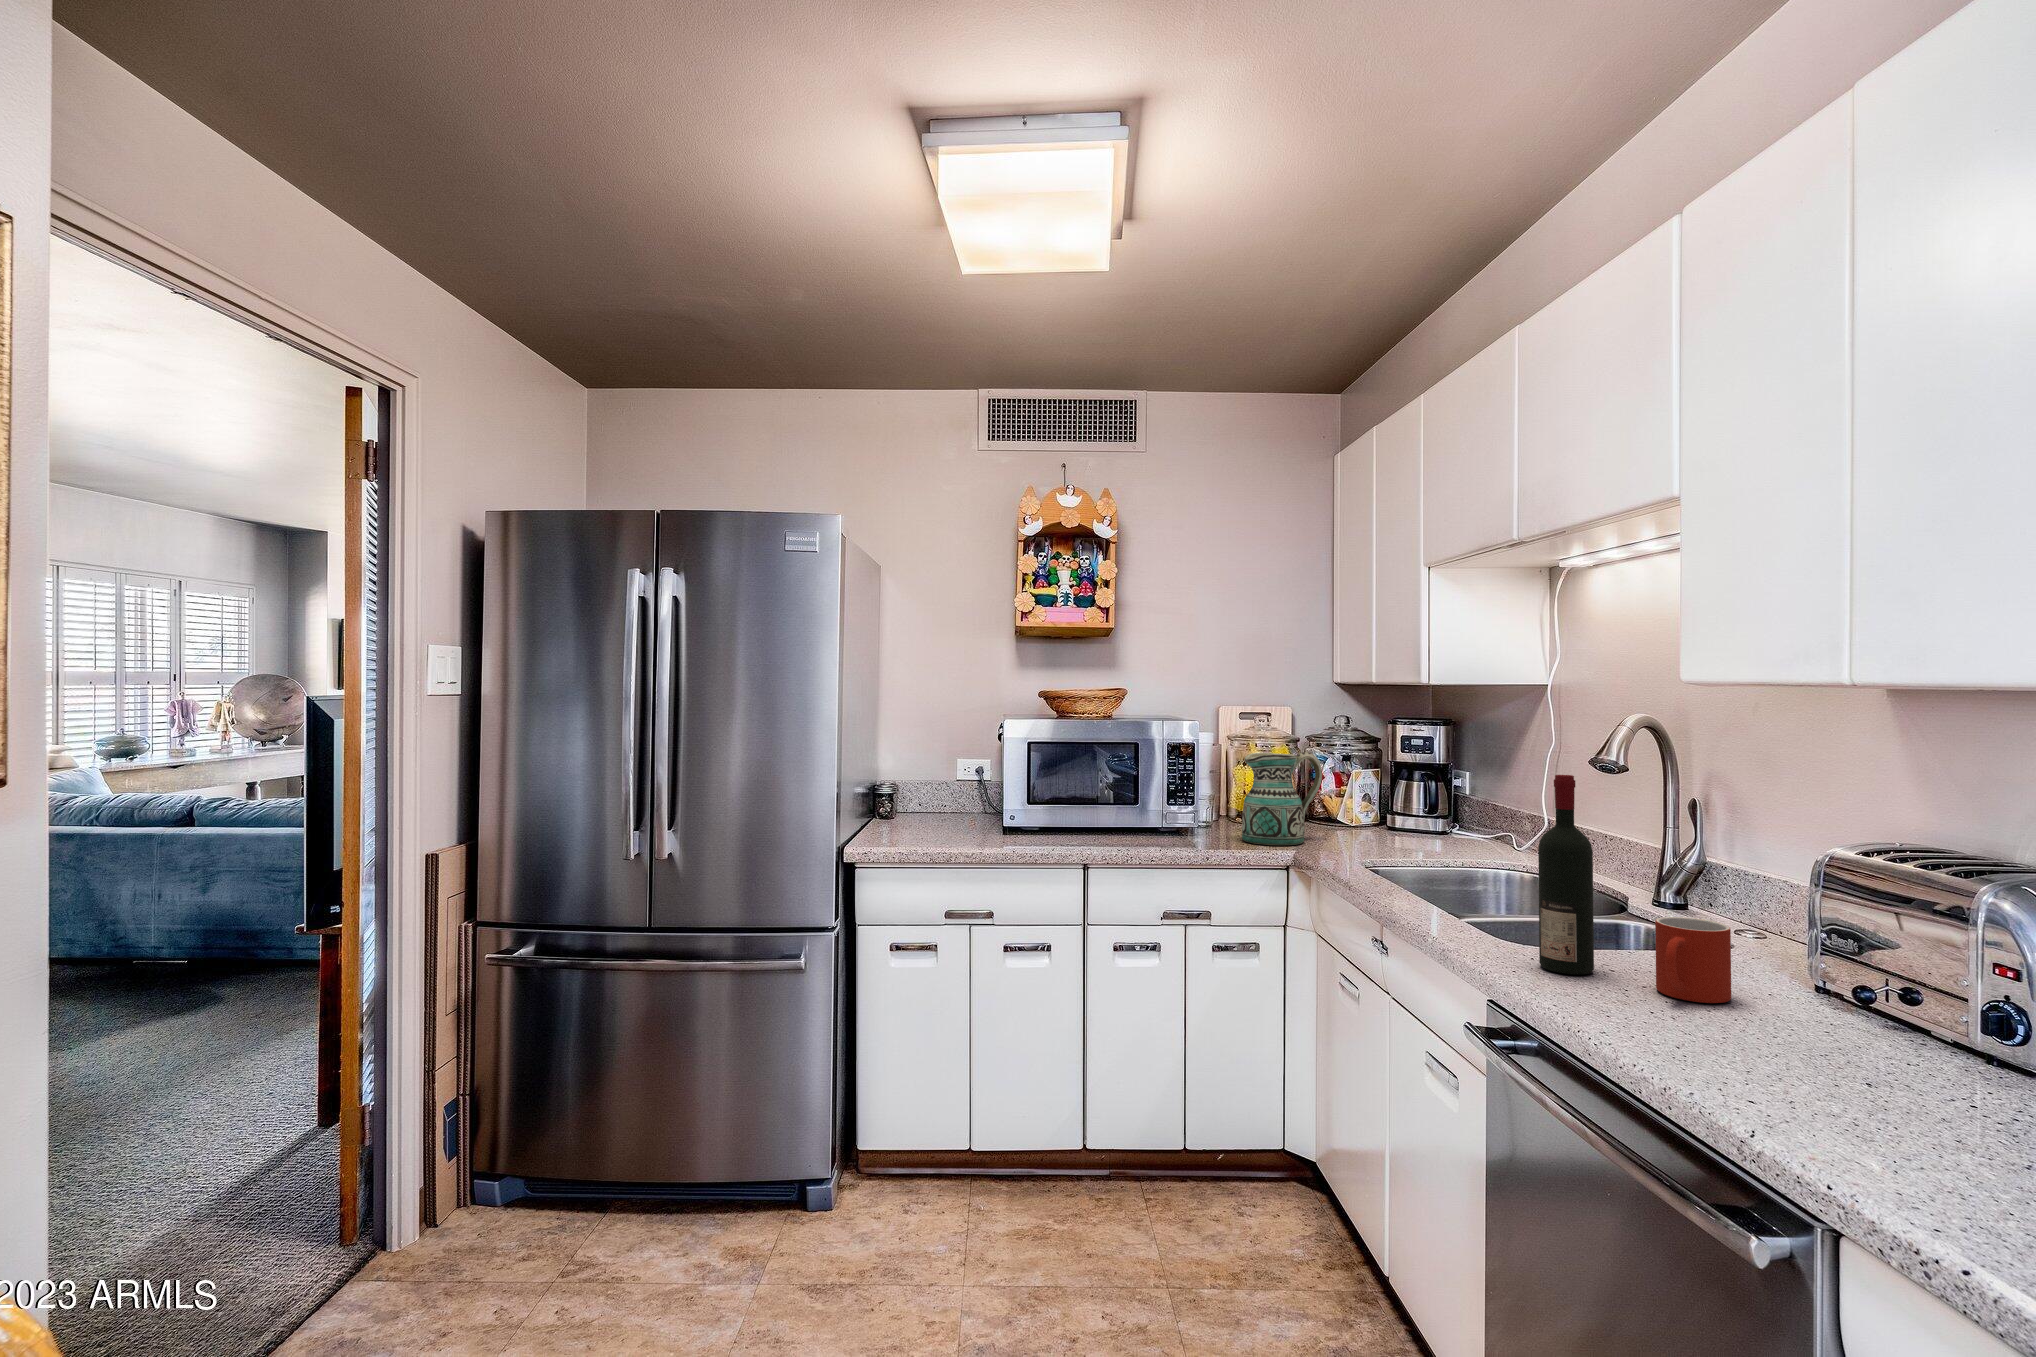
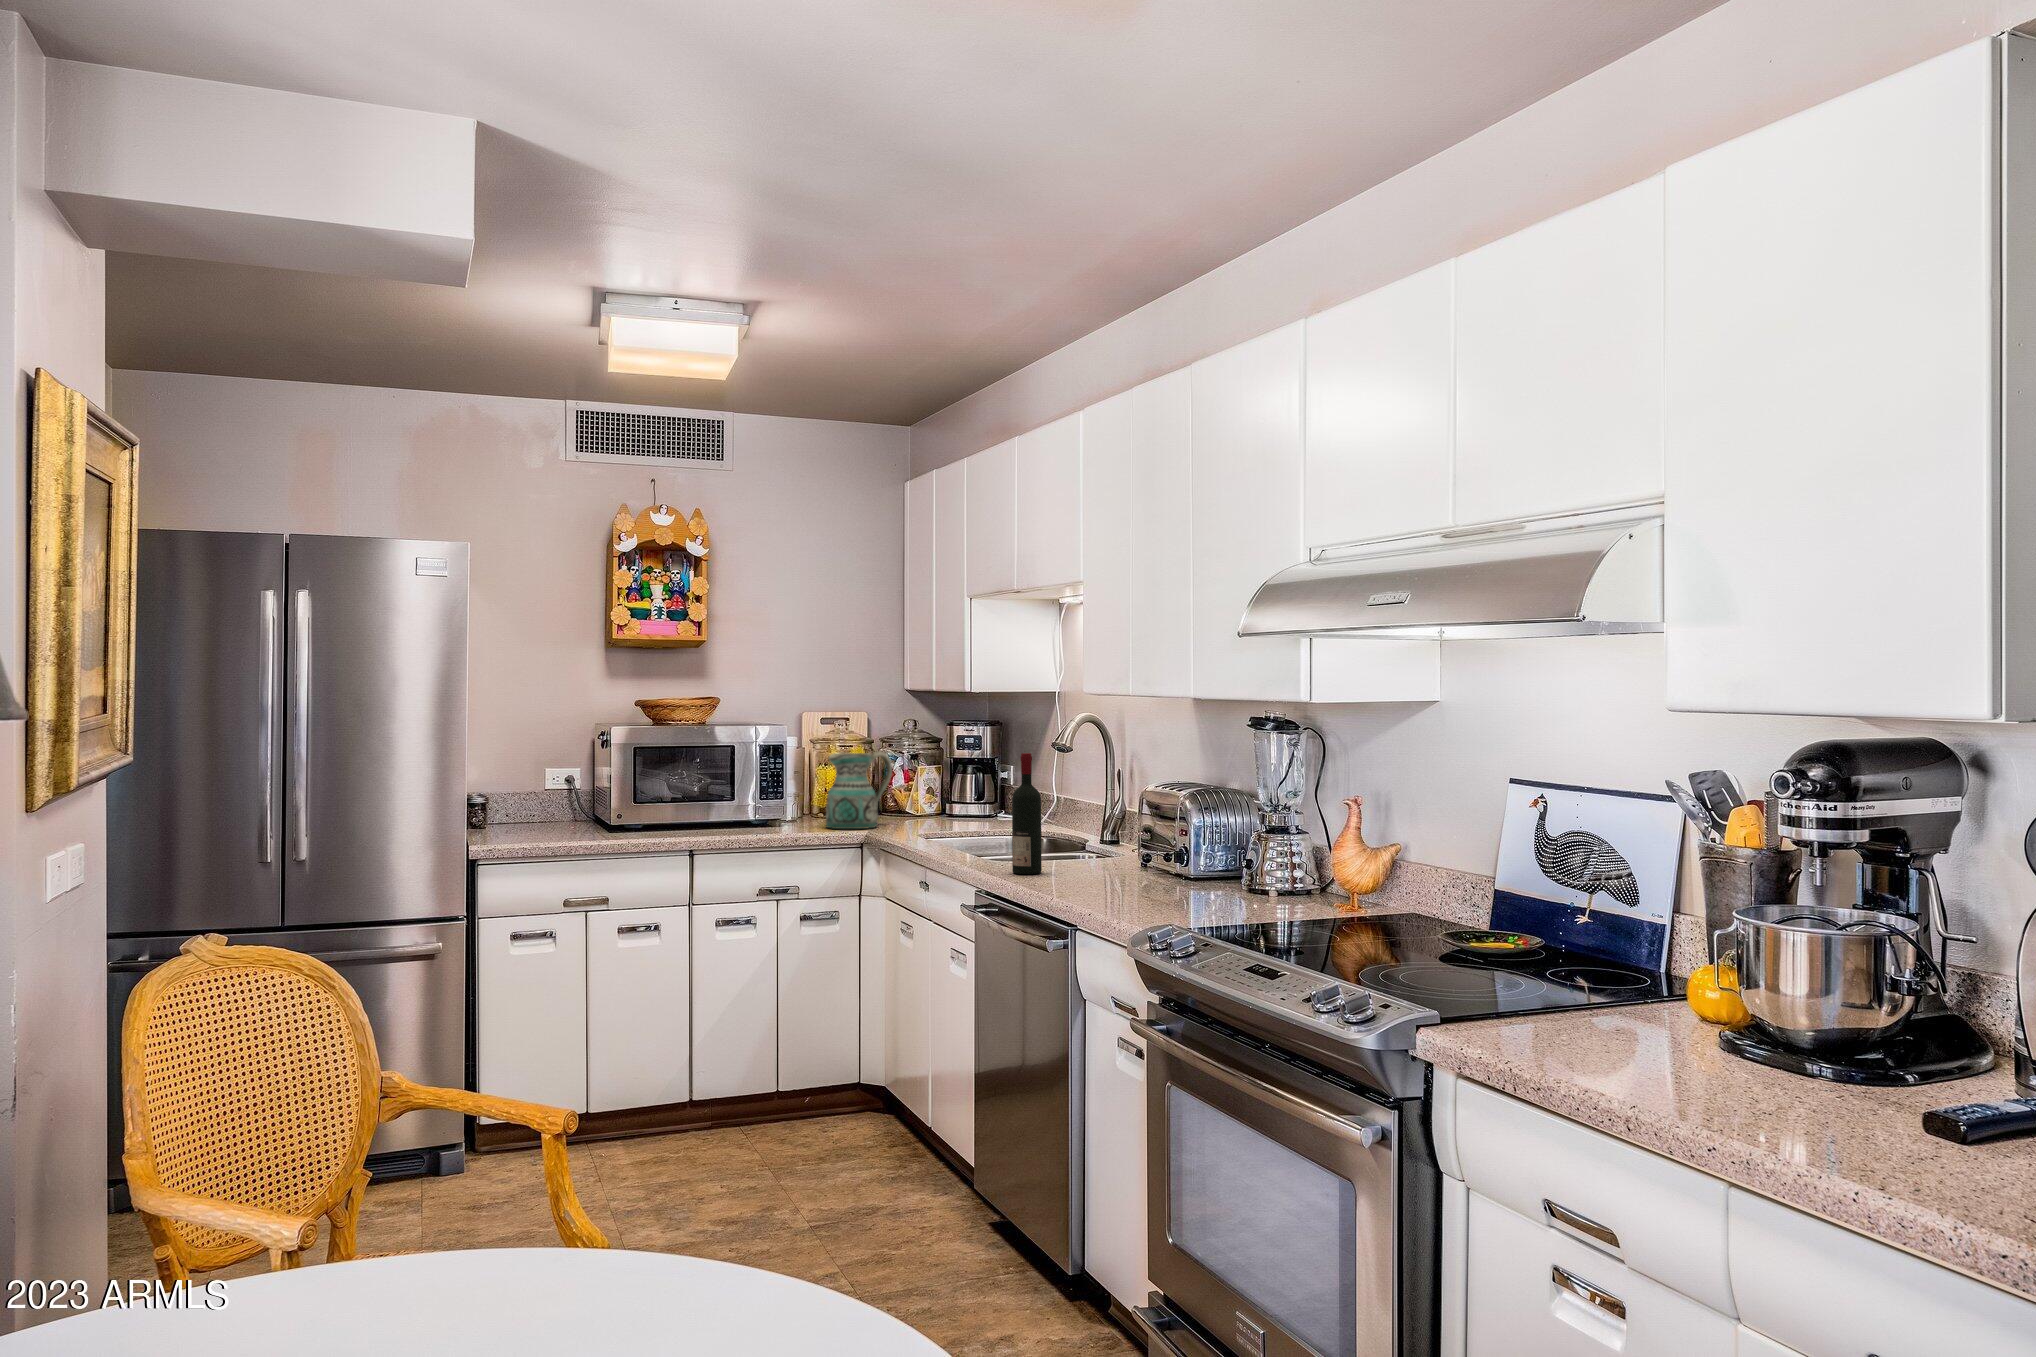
mug: present [1655,917,1731,1003] -> none [1069,834,1105,879]

